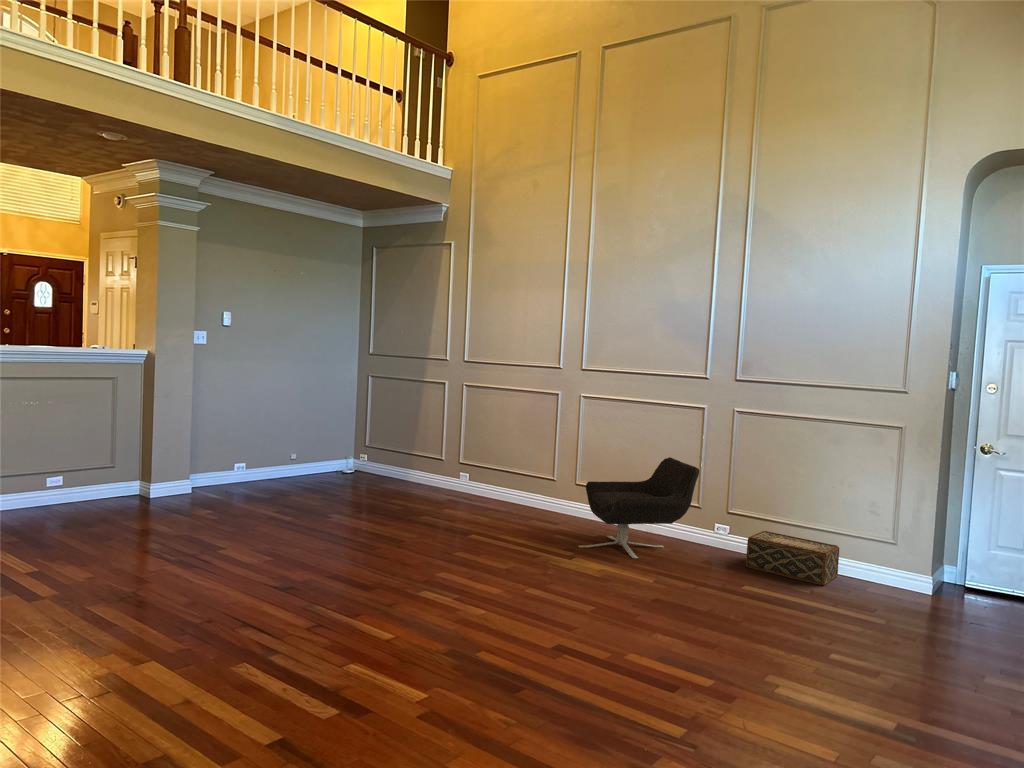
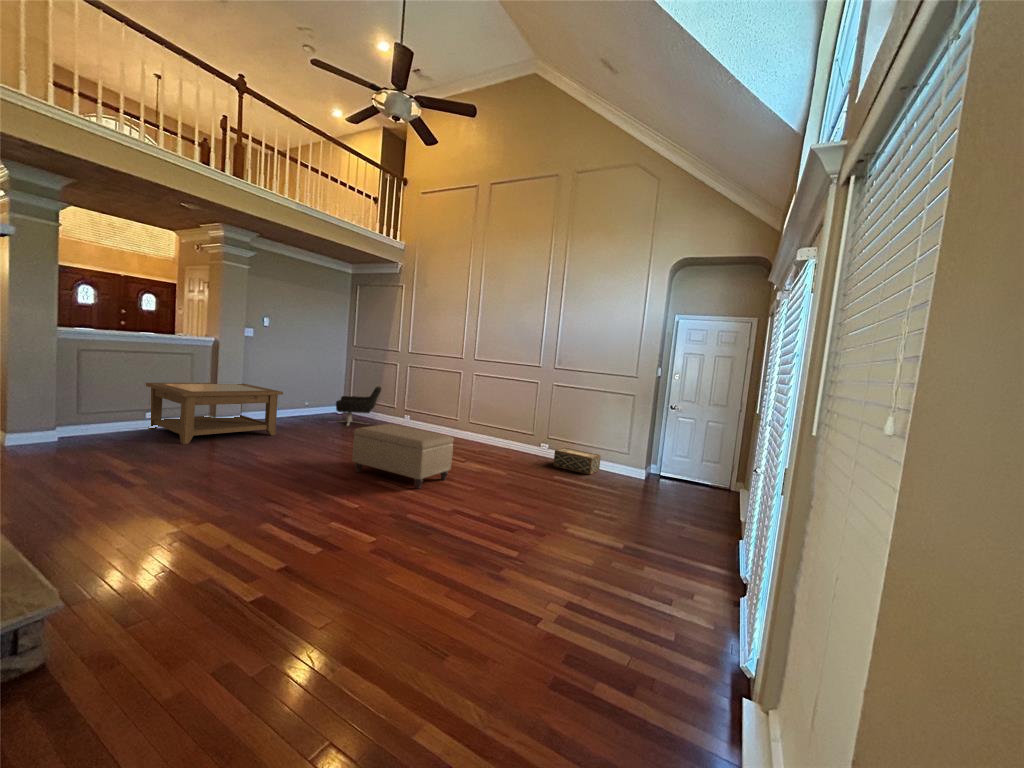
coffee table: none [43,423,259,535] -> present [146,383,283,444]
lounge chair: present [579,457,699,558] -> present [336,386,381,426]
ottoman: none [387,496,570,623] -> present [352,424,454,489]

